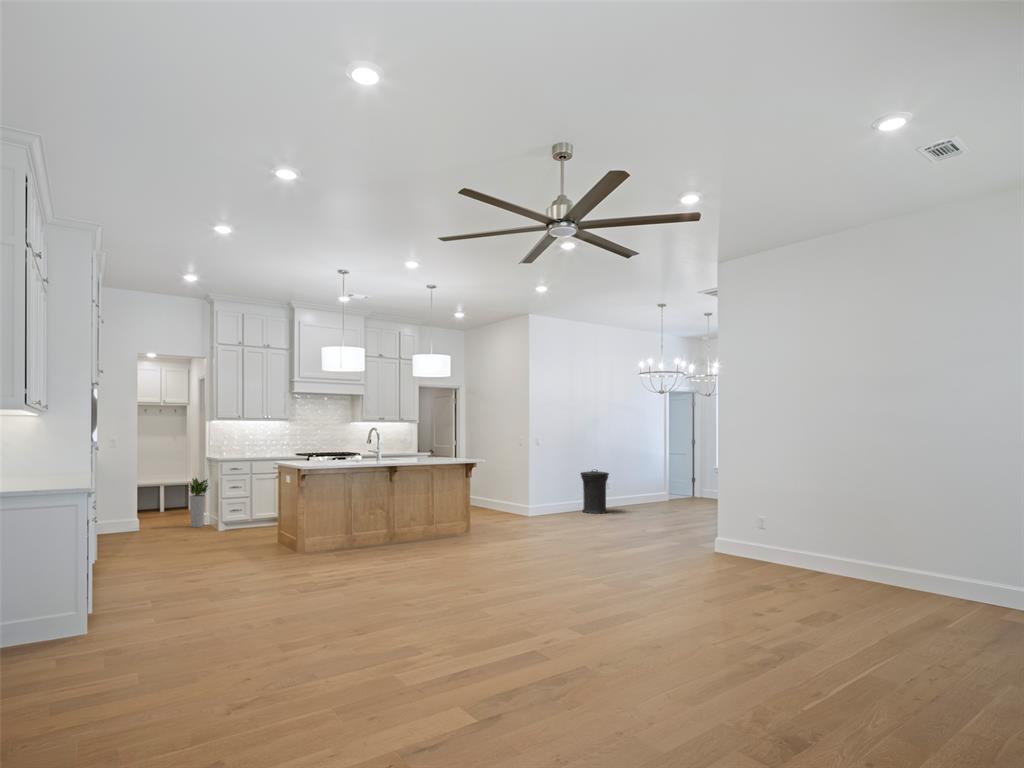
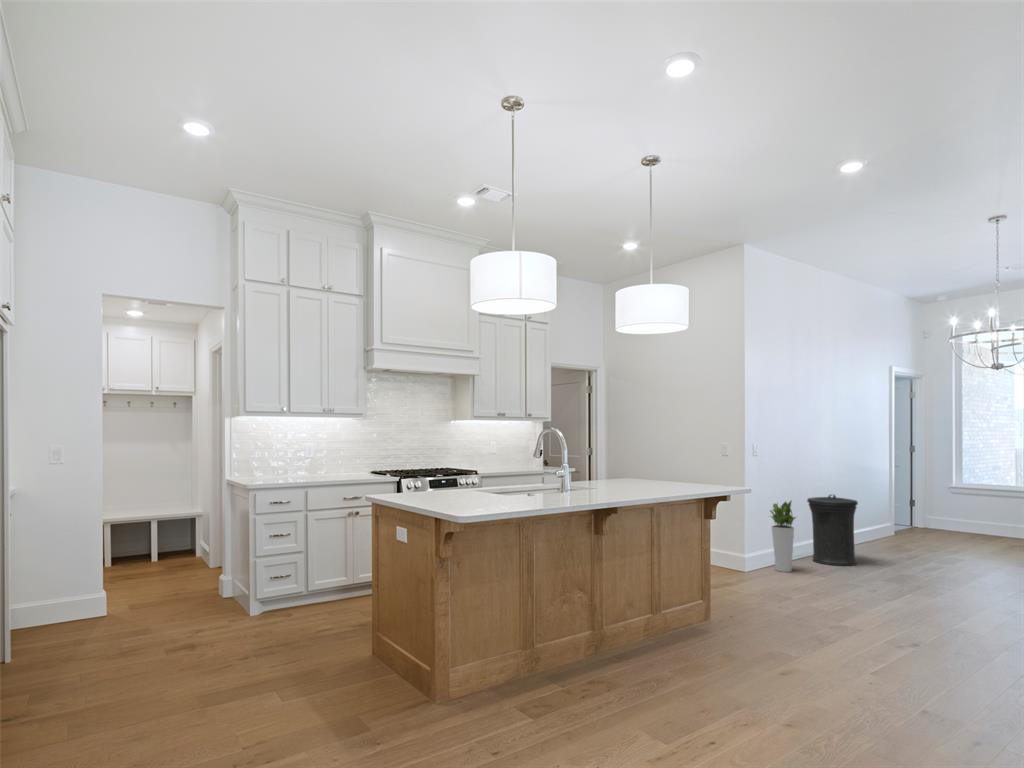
planter: present [189,478,208,527] -> present [770,501,796,572]

